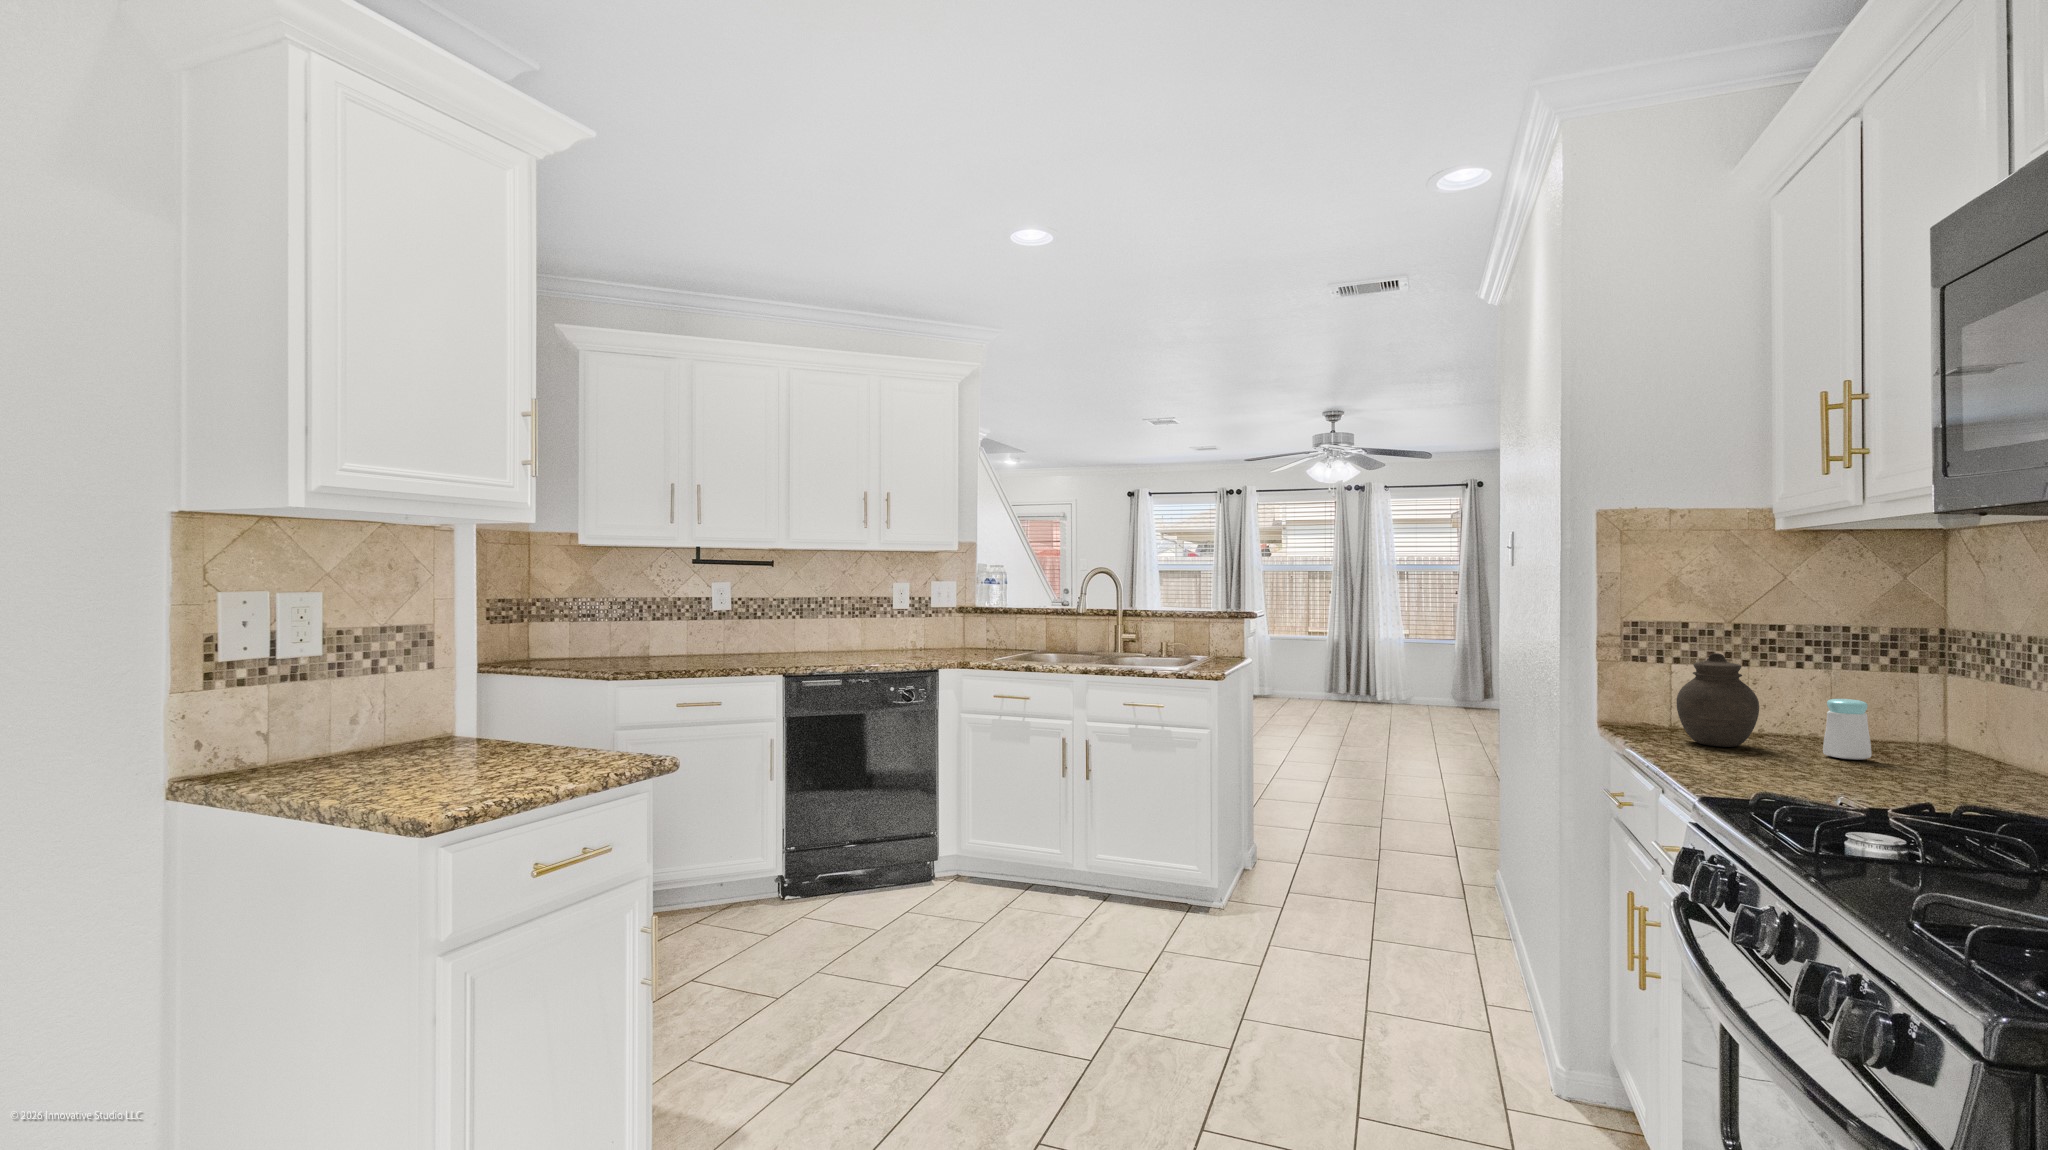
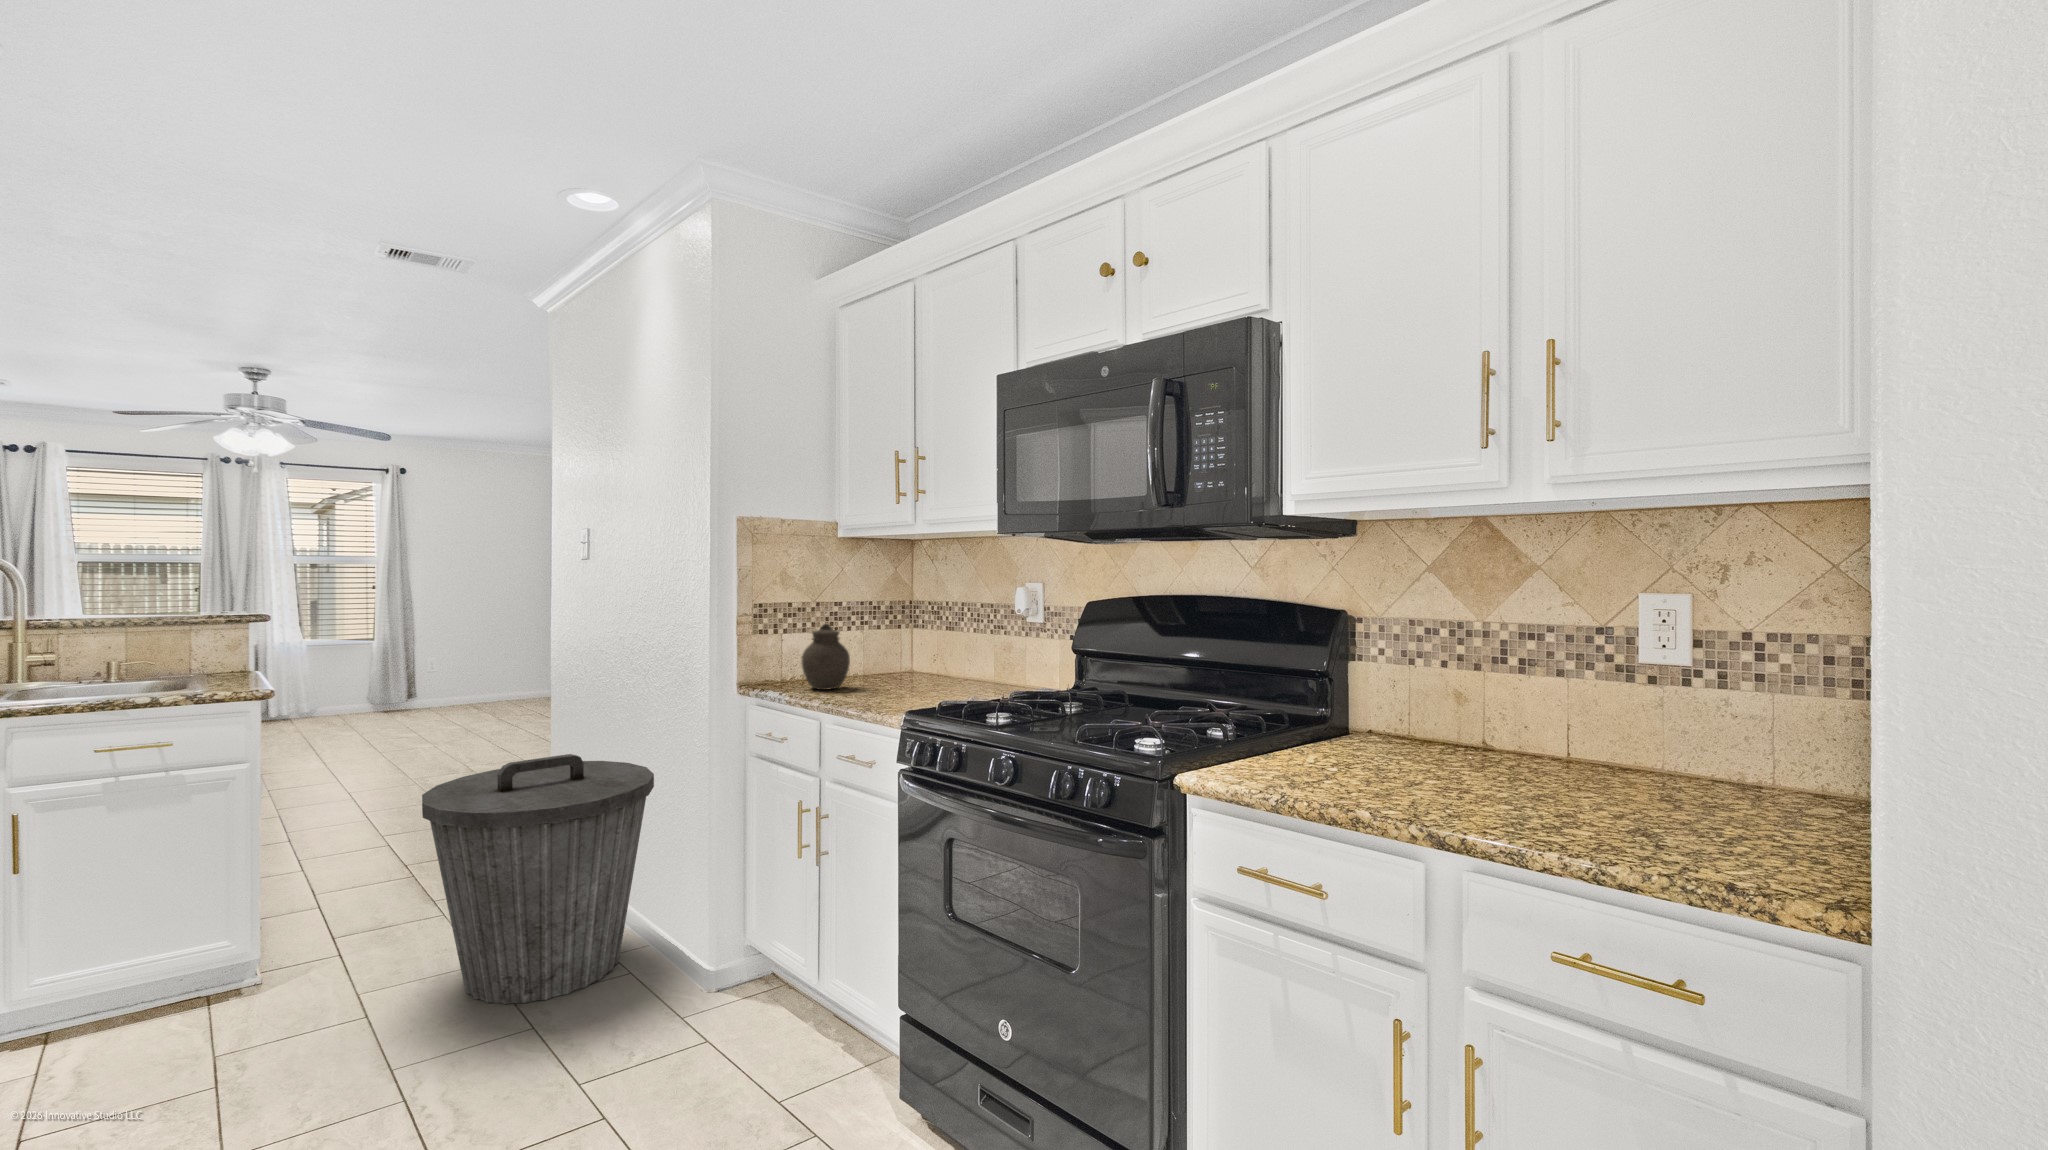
salt shaker: present [1823,699,1871,760] -> none [881,648,903,686]
trash can: none [1293,767,1517,1021] -> present [422,754,654,1004]

